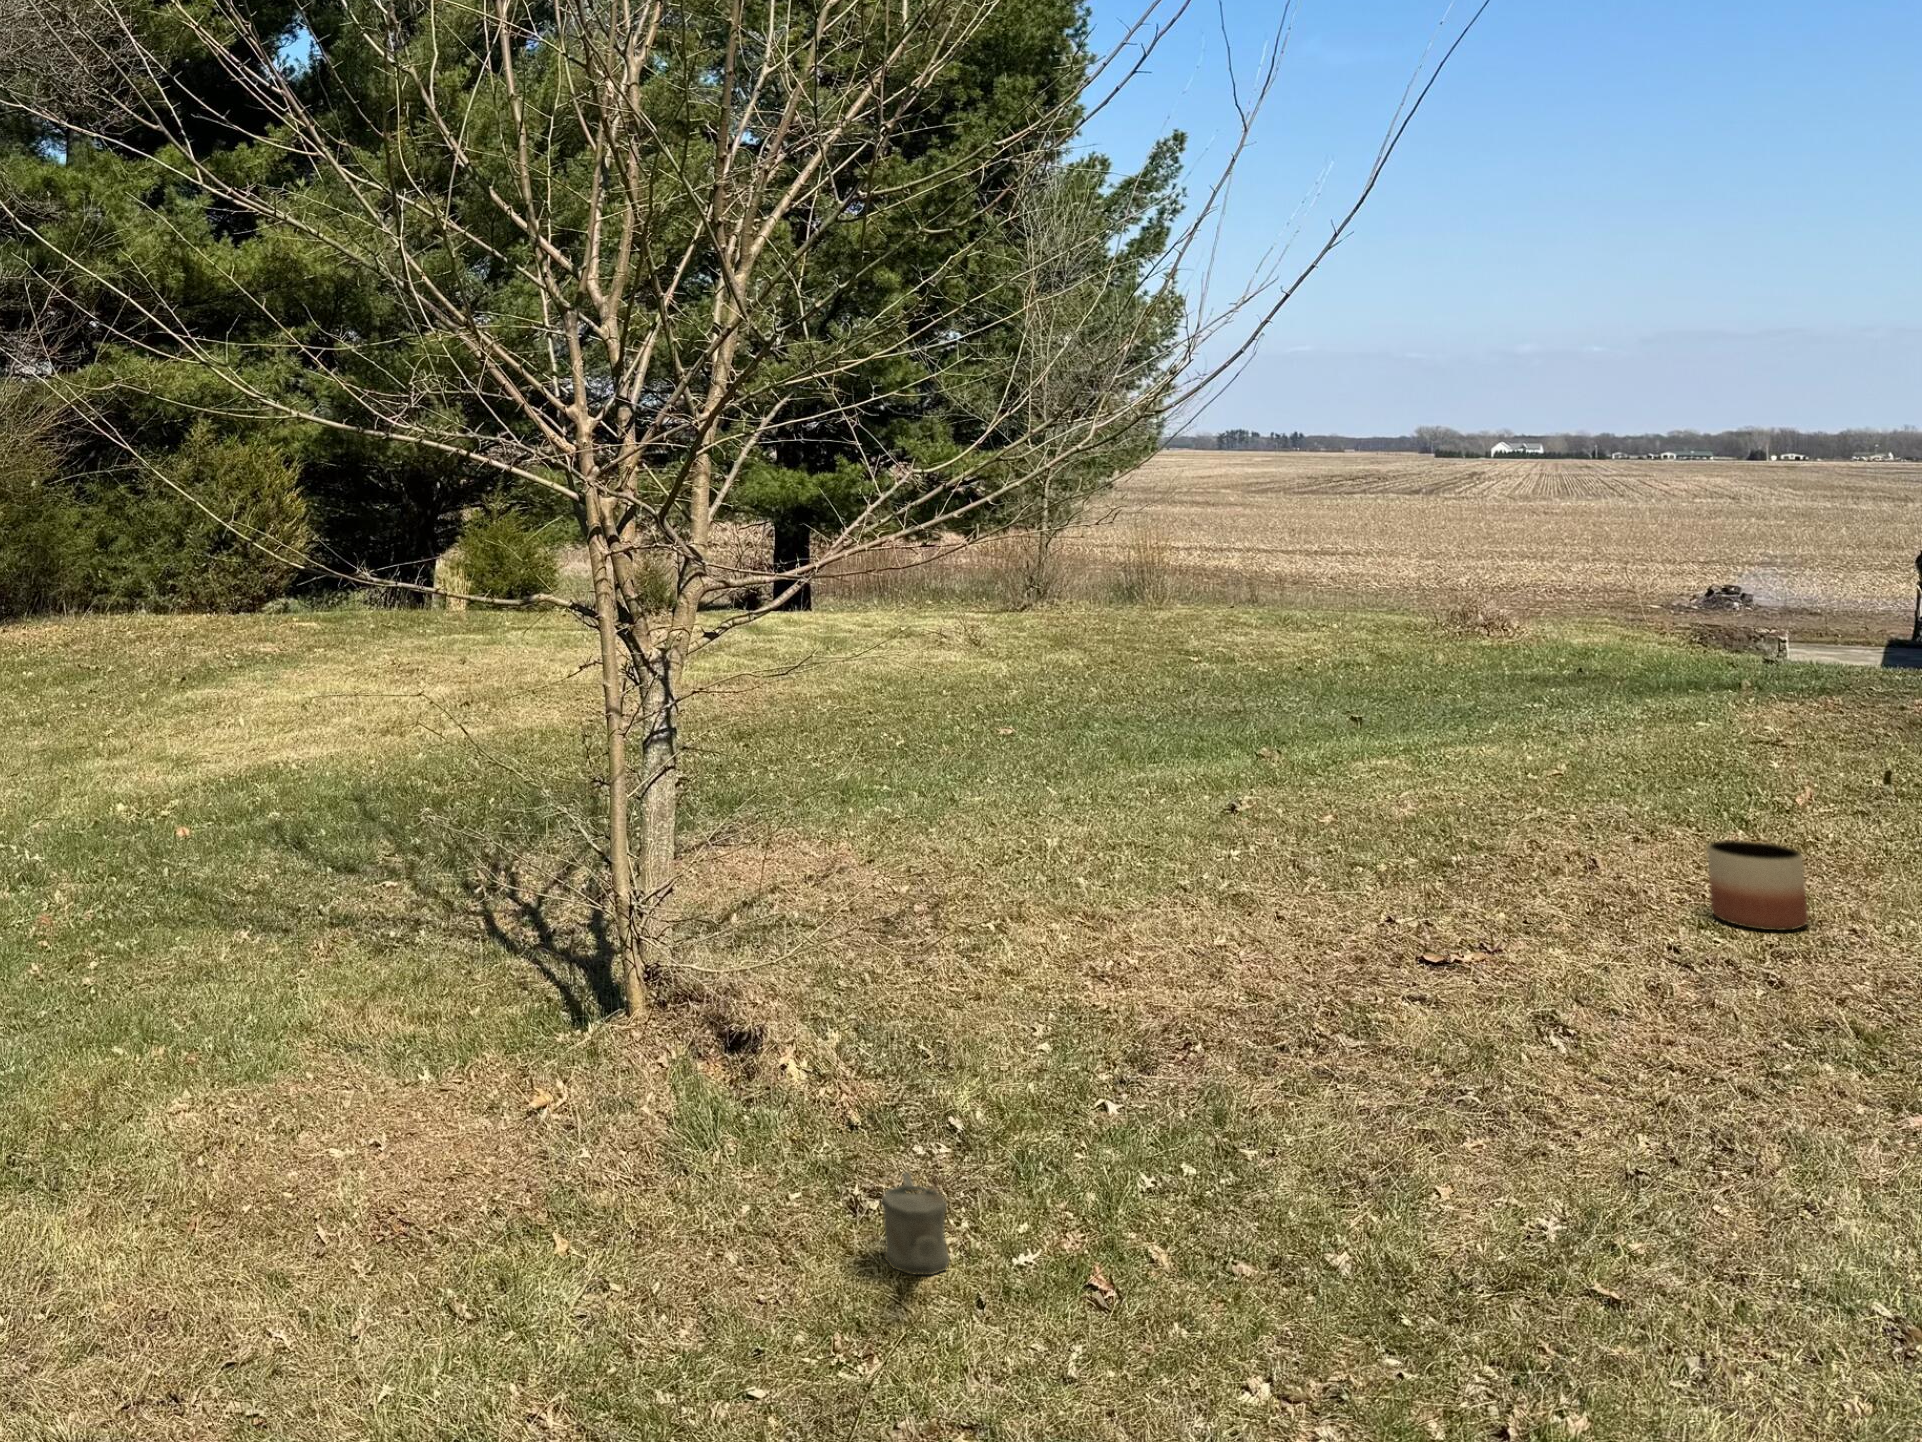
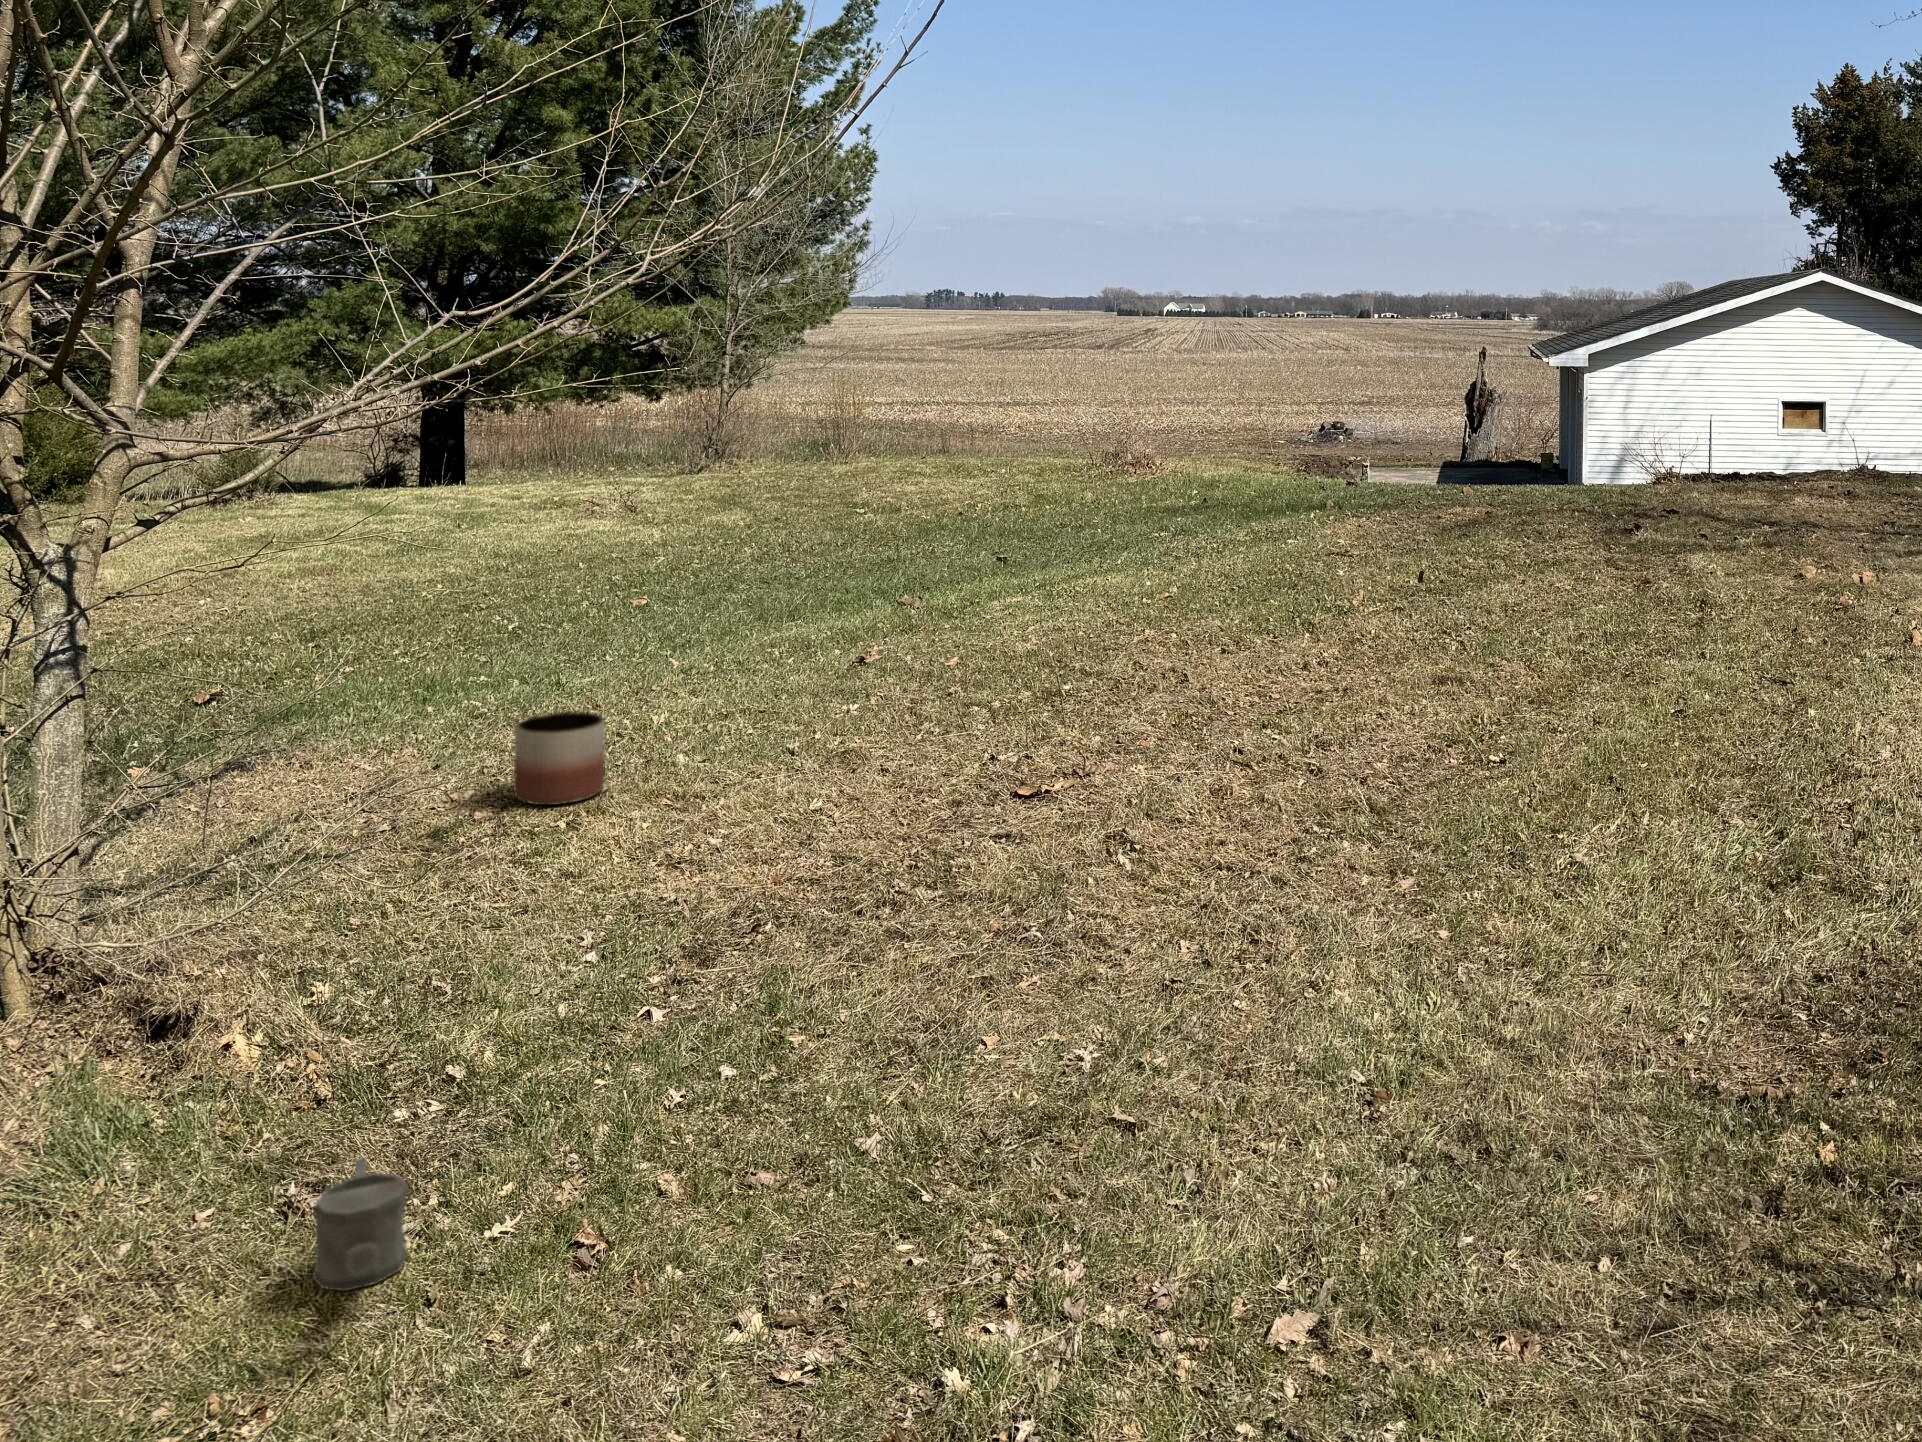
planter: present [1707,840,1808,930] -> present [514,711,605,805]

